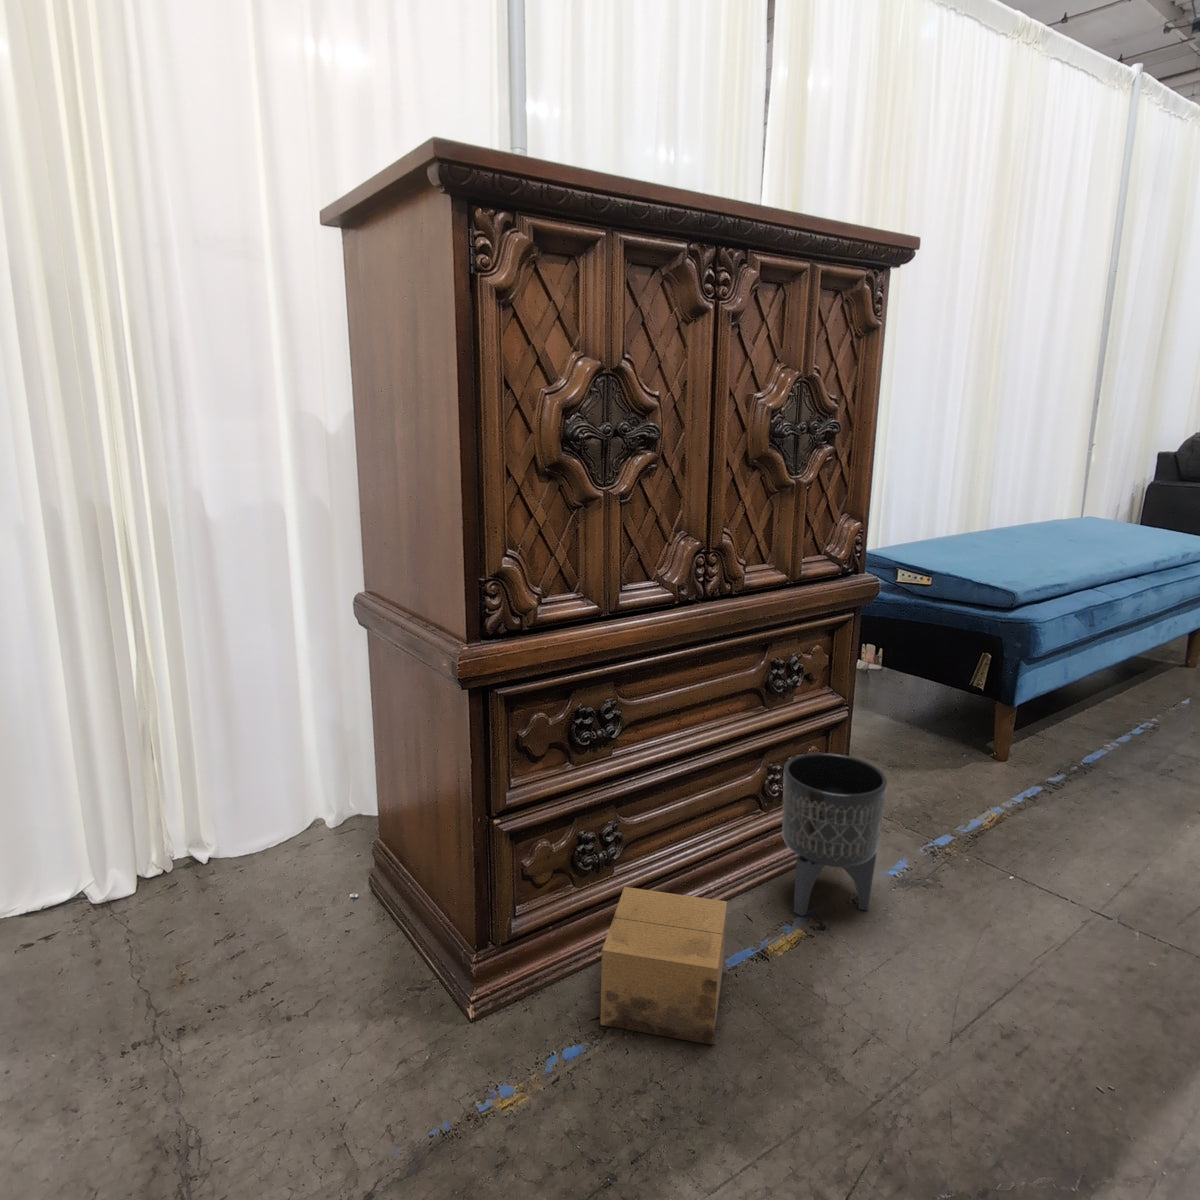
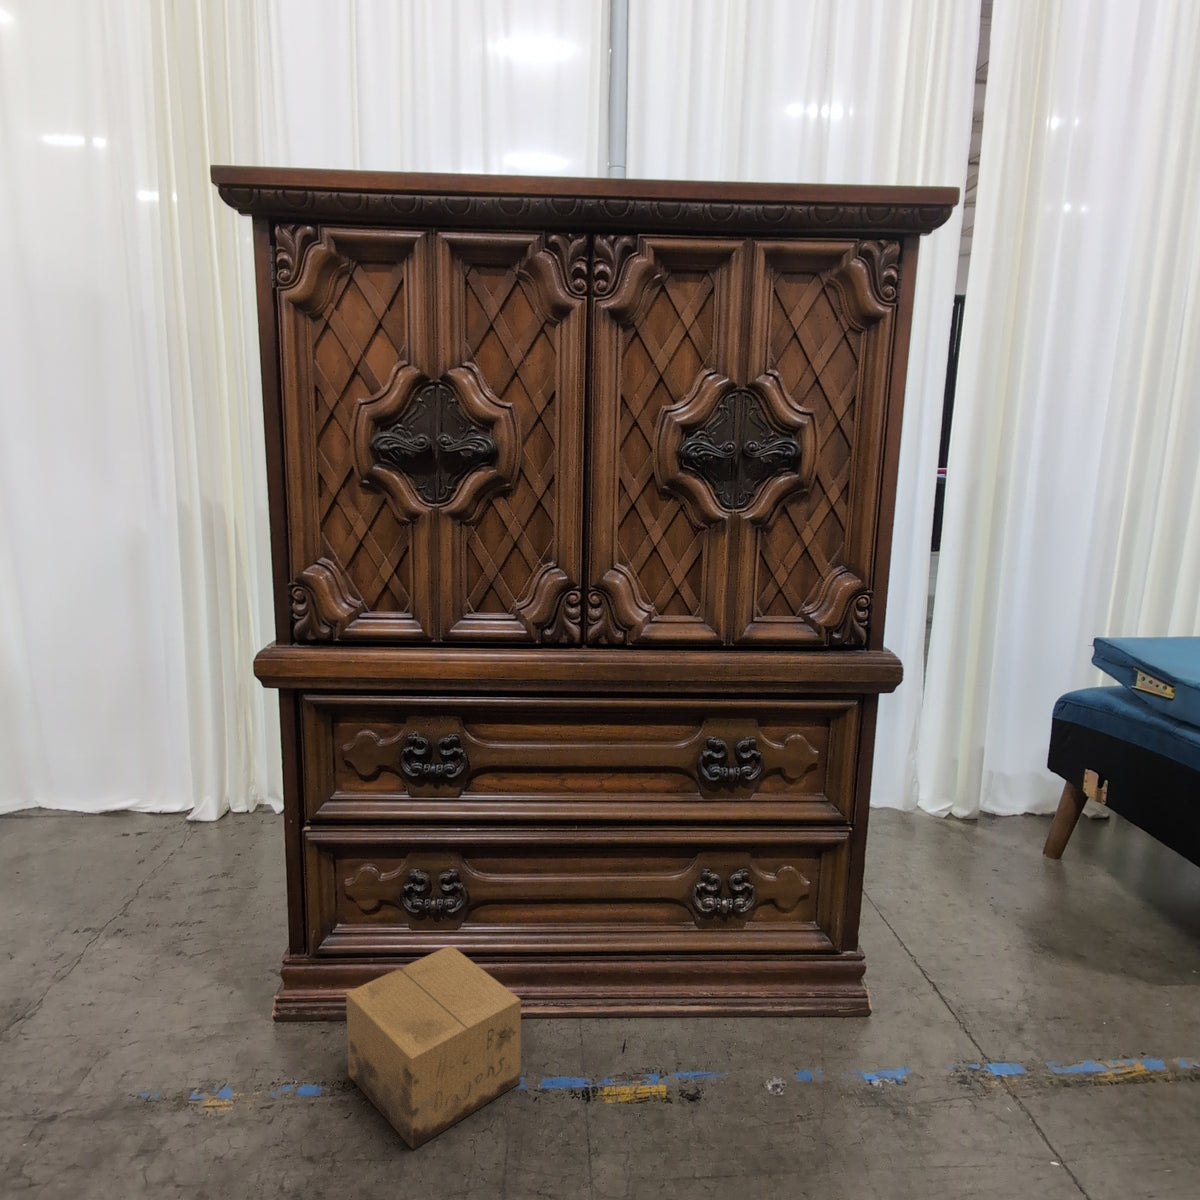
planter: present [782,753,888,916] -> none [676,865,809,1098]

